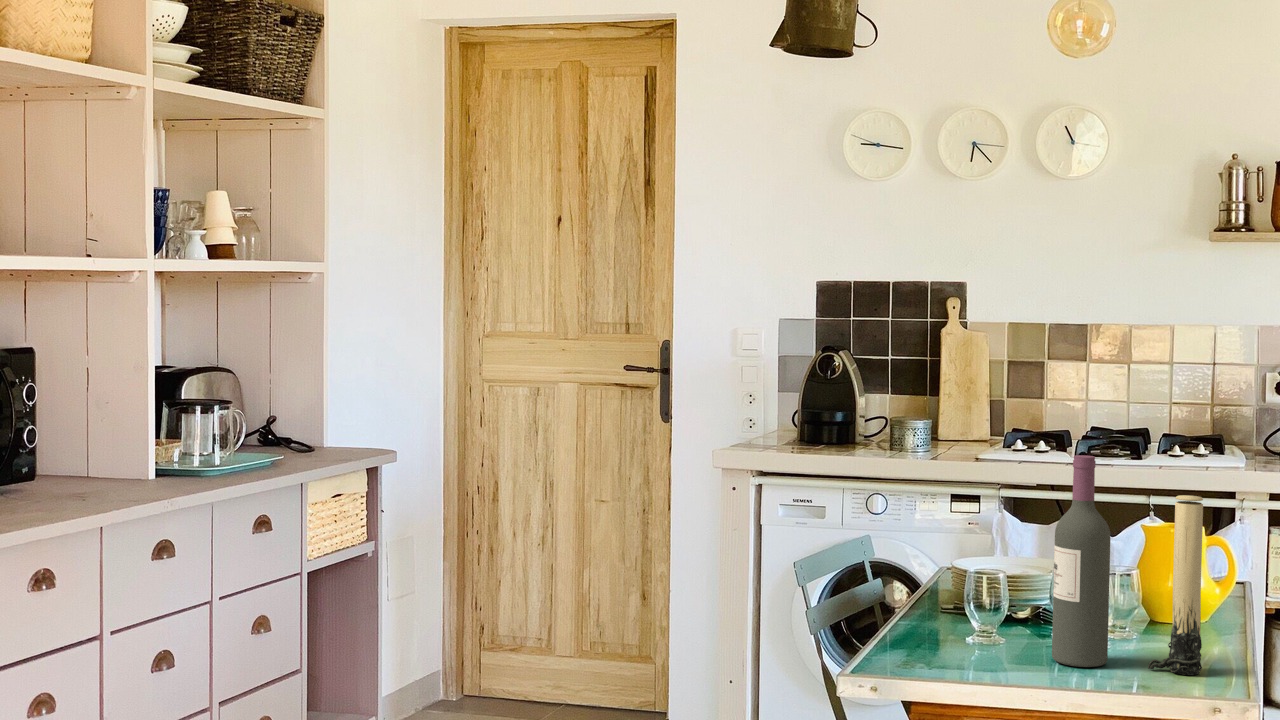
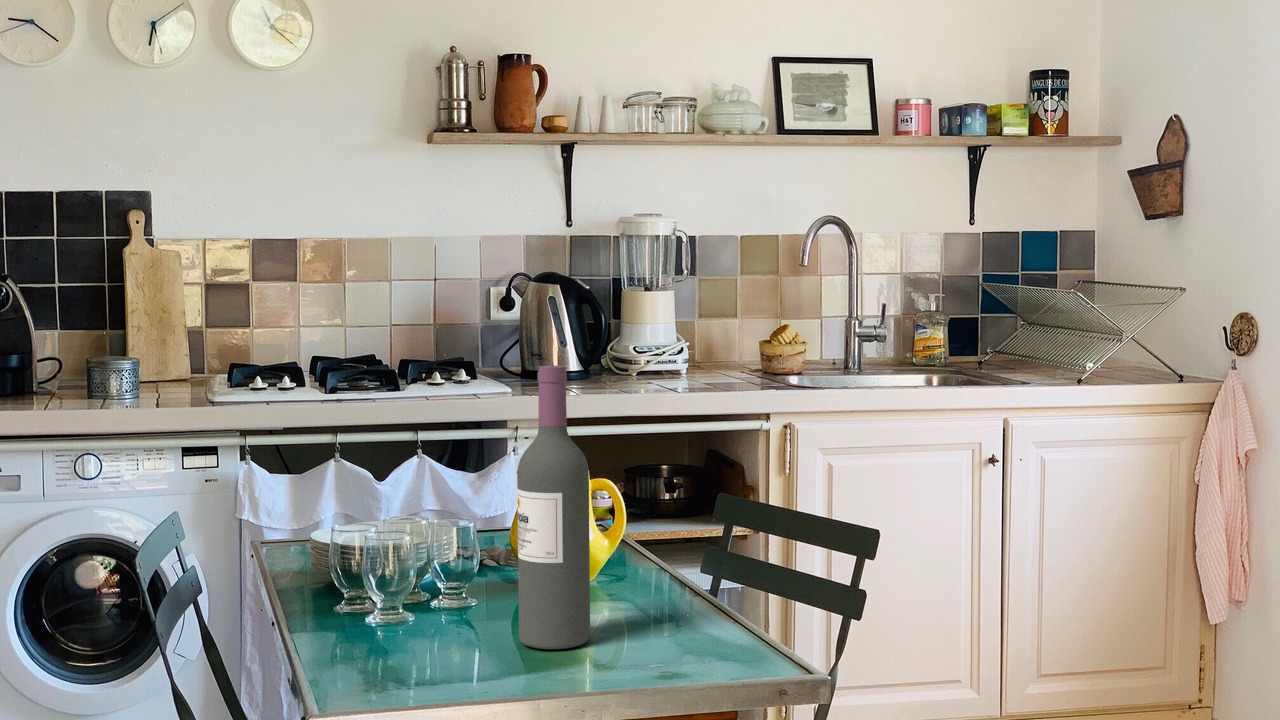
candle: present [1148,495,1203,675] -> none [640,407,706,635]

